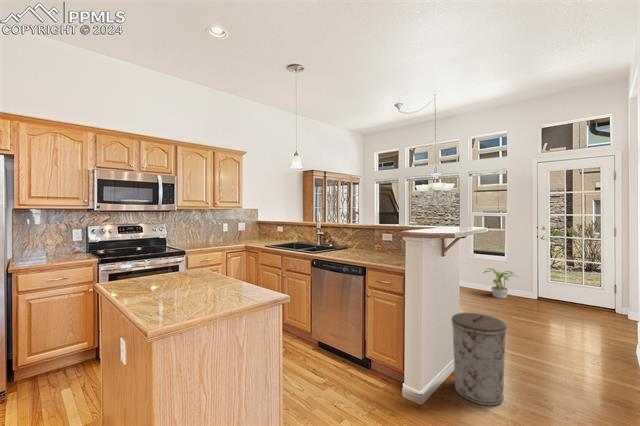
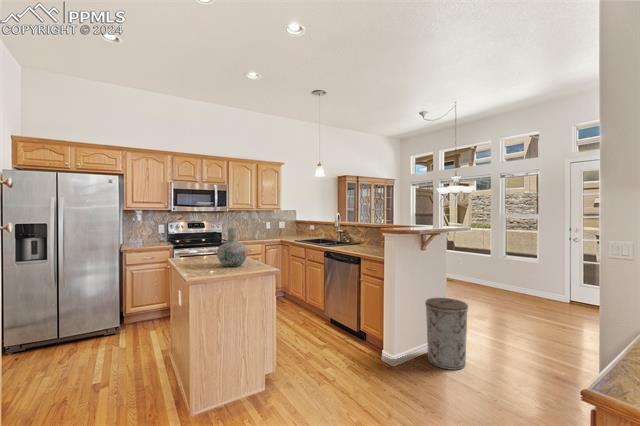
vase: none [181,235,231,298] -> present [217,228,248,267]
potted plant: present [484,268,517,298] -> none [509,270,548,300]

